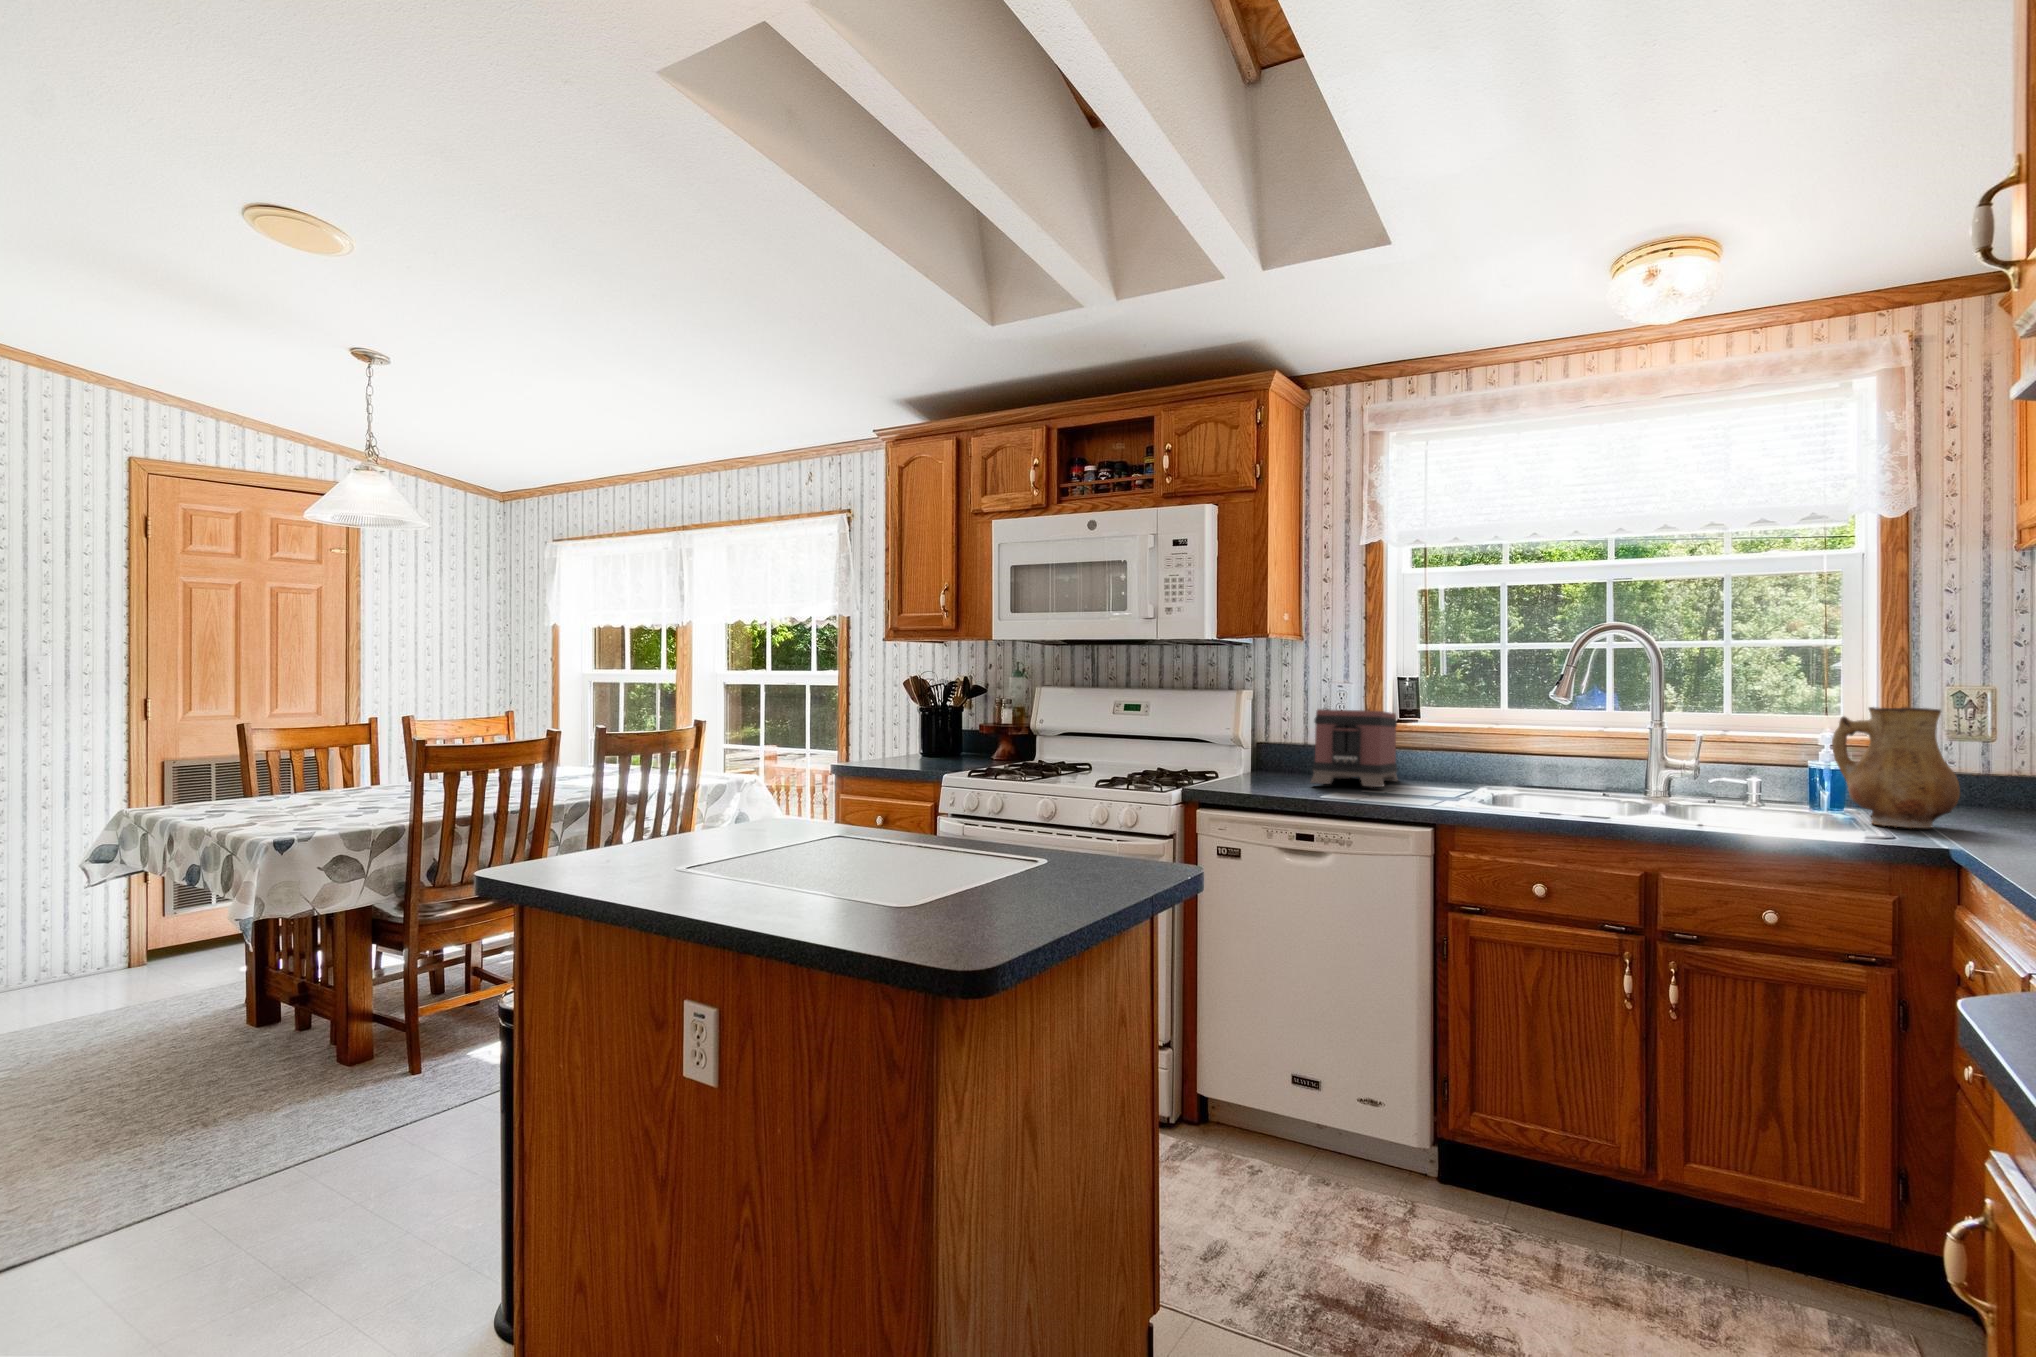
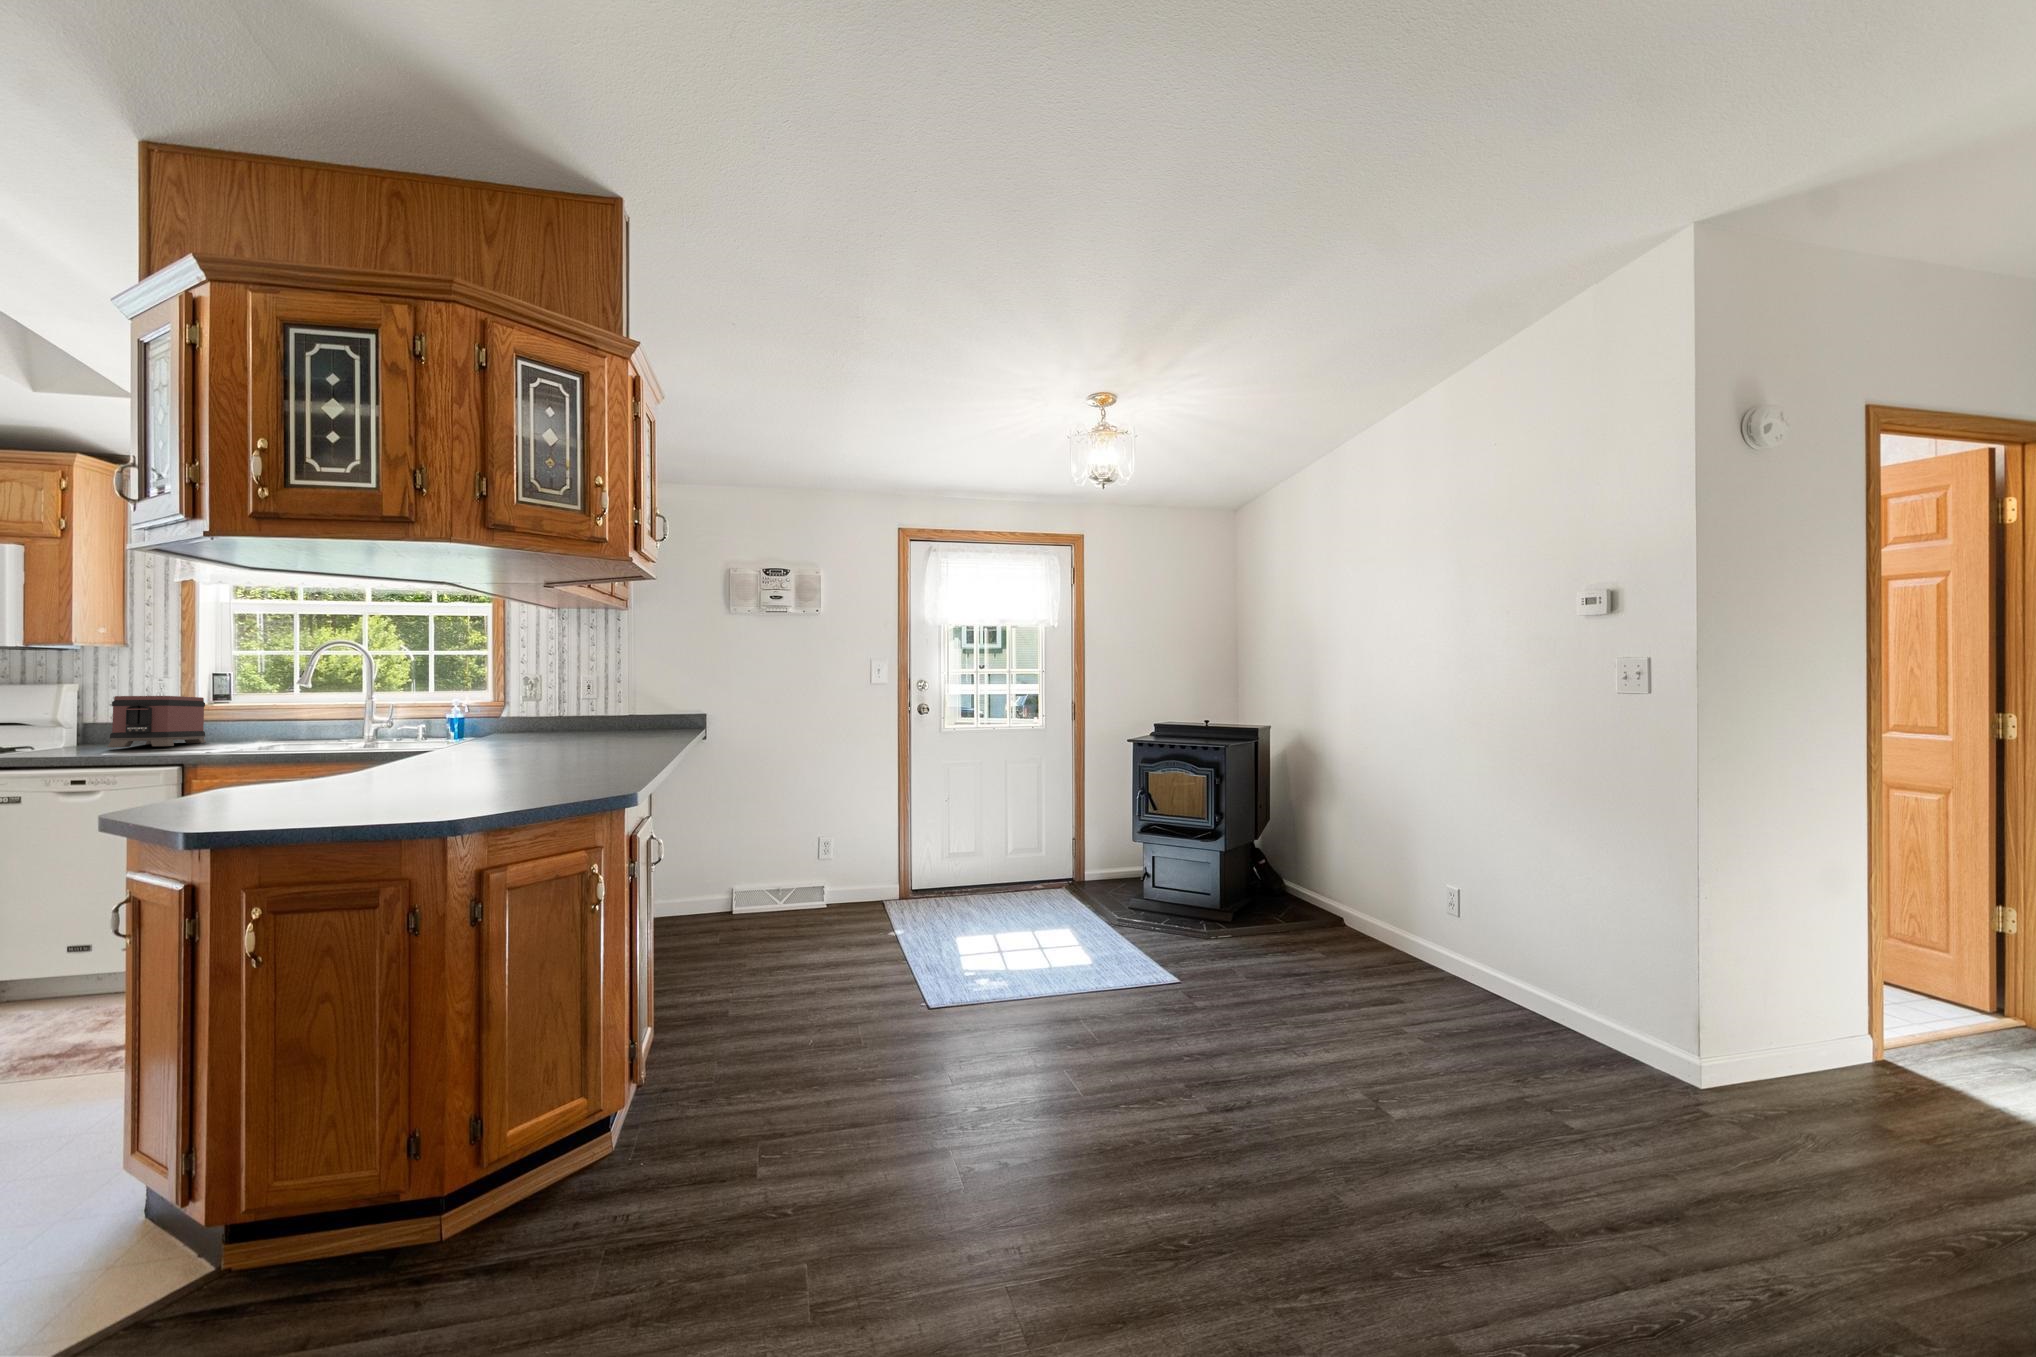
ceramic pitcher: present [1832,707,1960,828] -> none [436,686,488,743]

